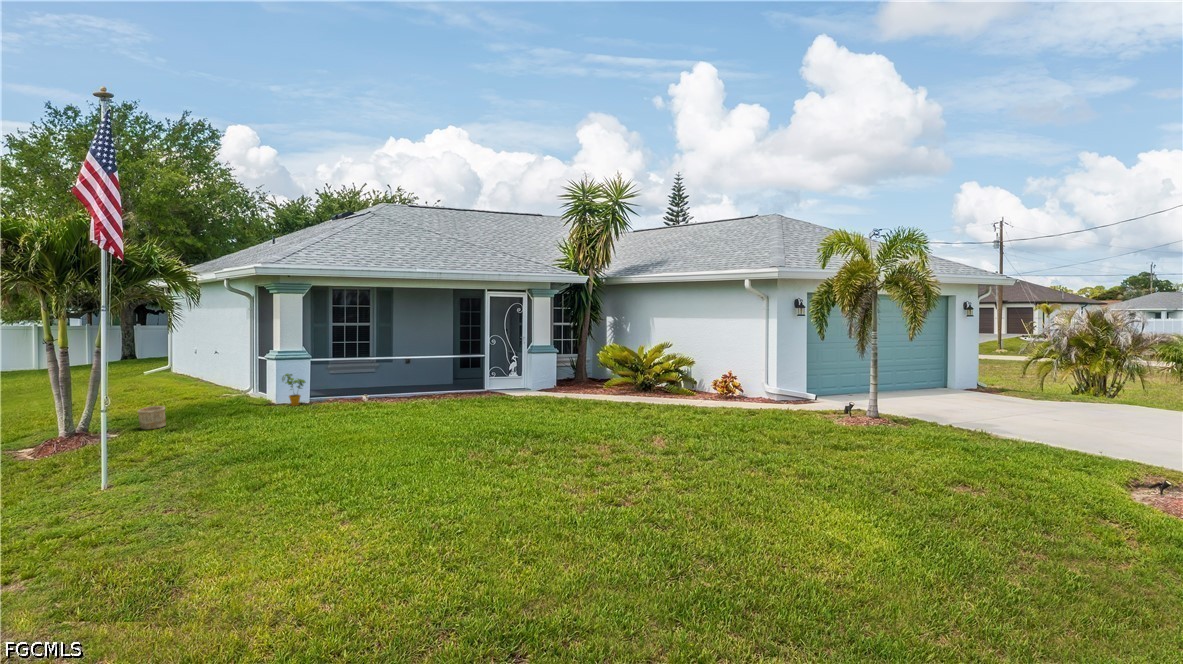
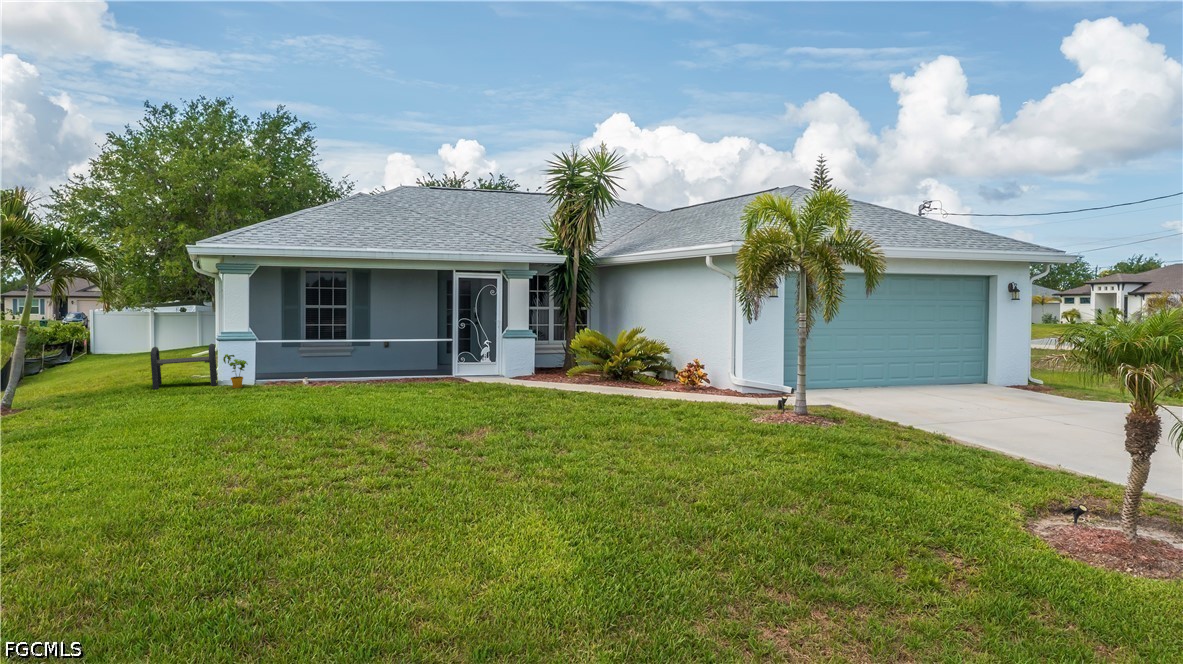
bench: none [208,363,272,410] -> present [150,344,217,390]
wooden bucket: present [138,406,166,429] -> none [58,384,90,407]

